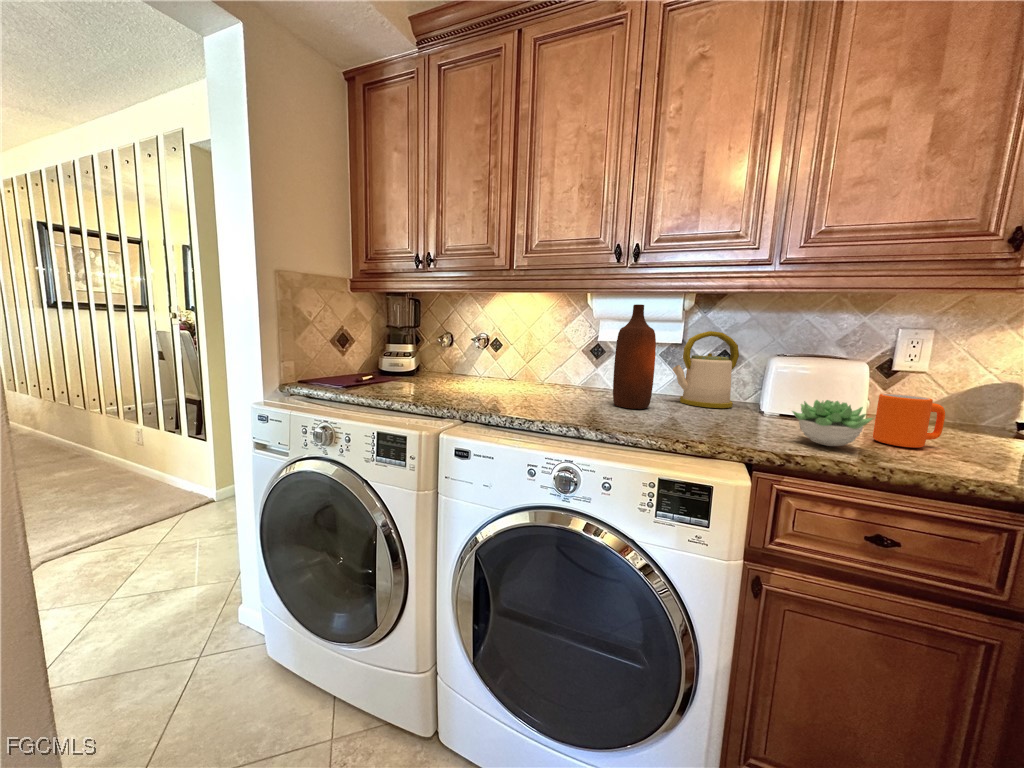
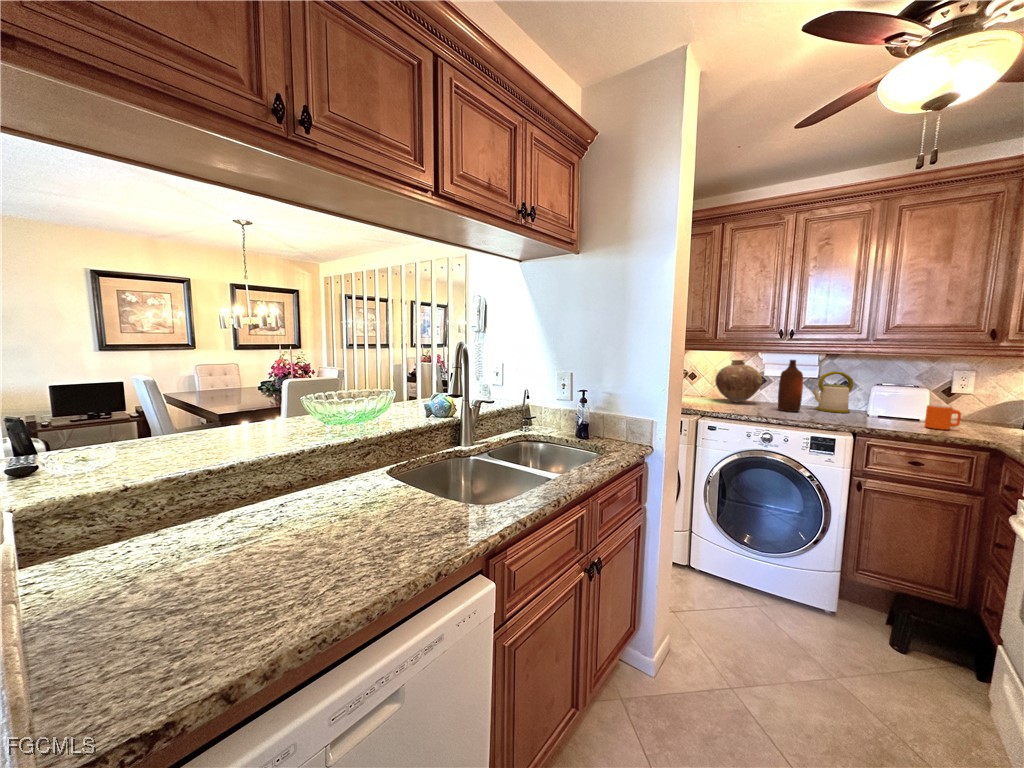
vase: none [520,311,595,390] -> present [715,360,762,402]
succulent plant: present [792,400,873,446] -> none [877,407,918,427]

